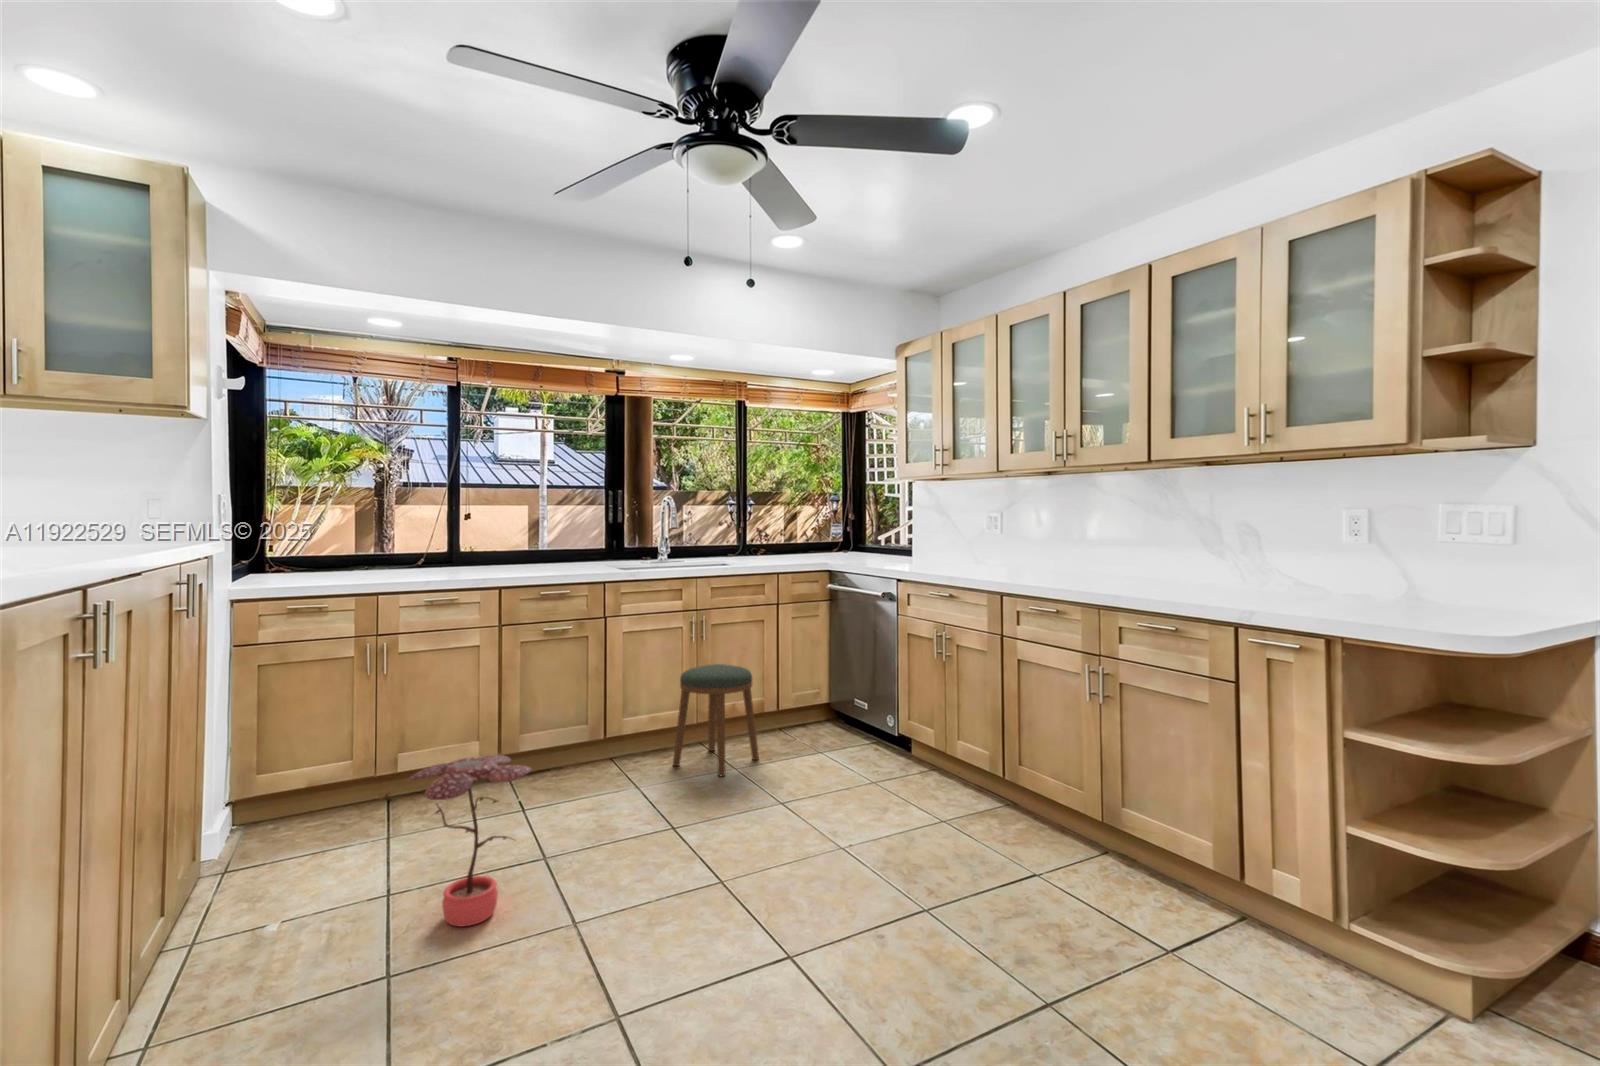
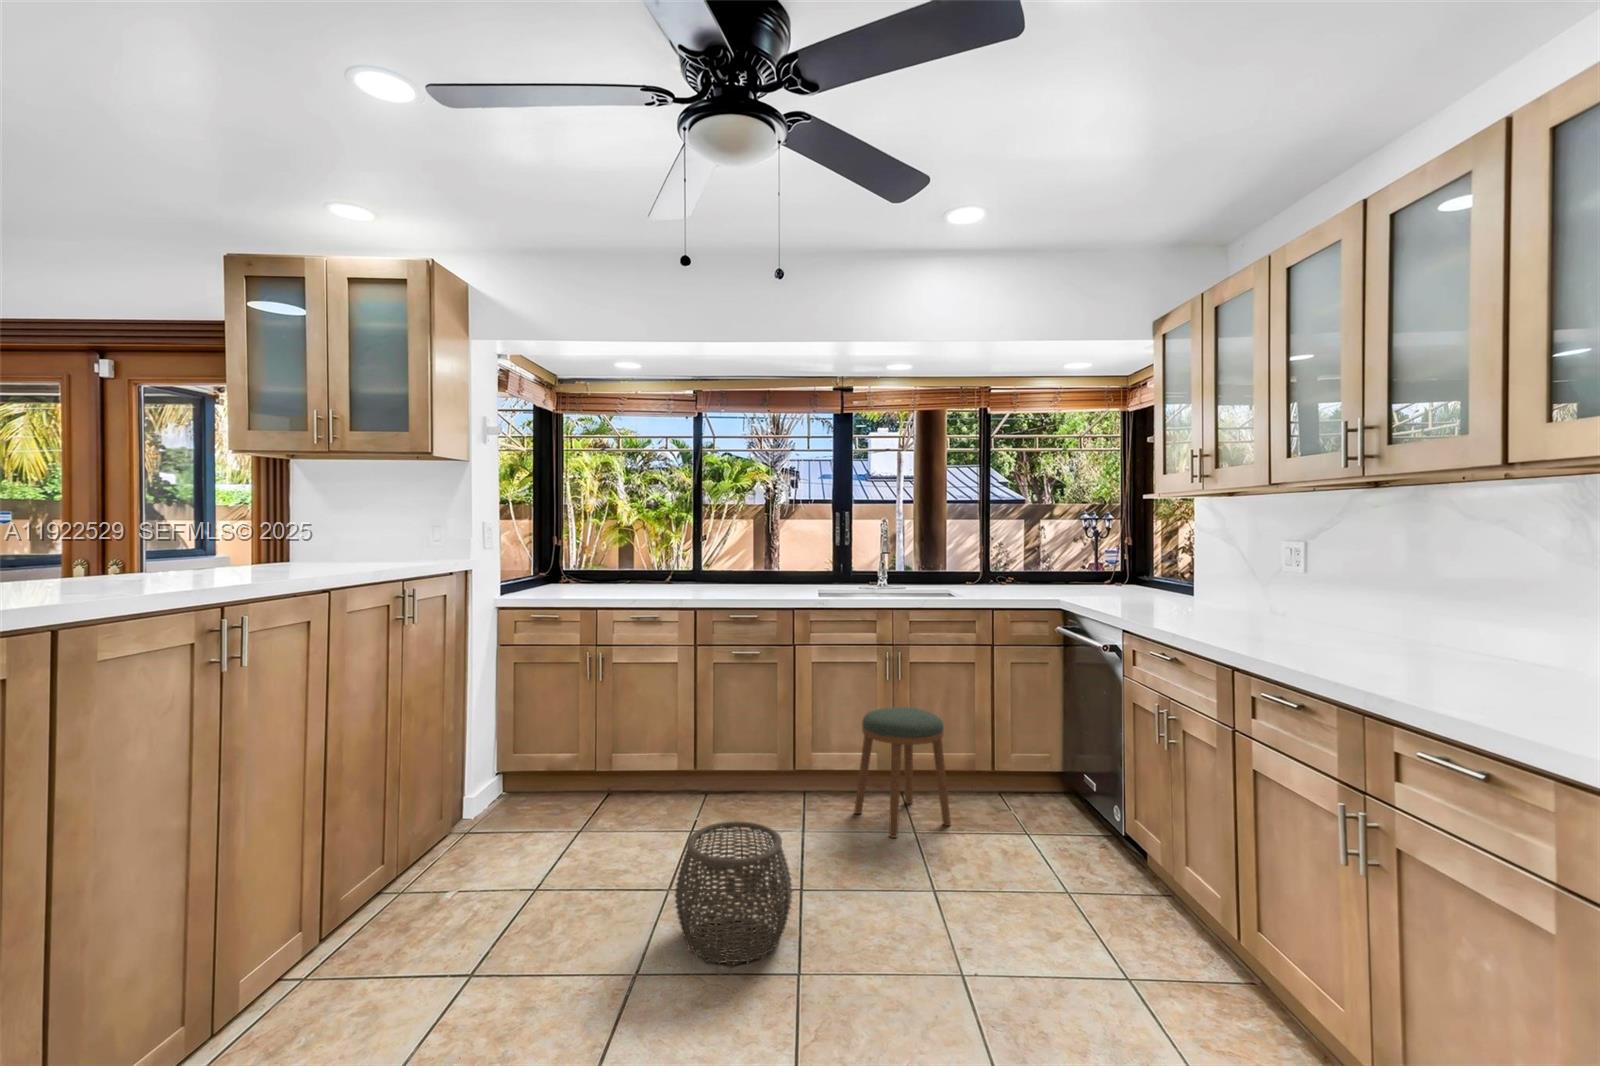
potted plant: present [408,755,531,926] -> none [496,776,604,940]
woven basket: none [603,770,713,894] -> present [675,821,792,965]

